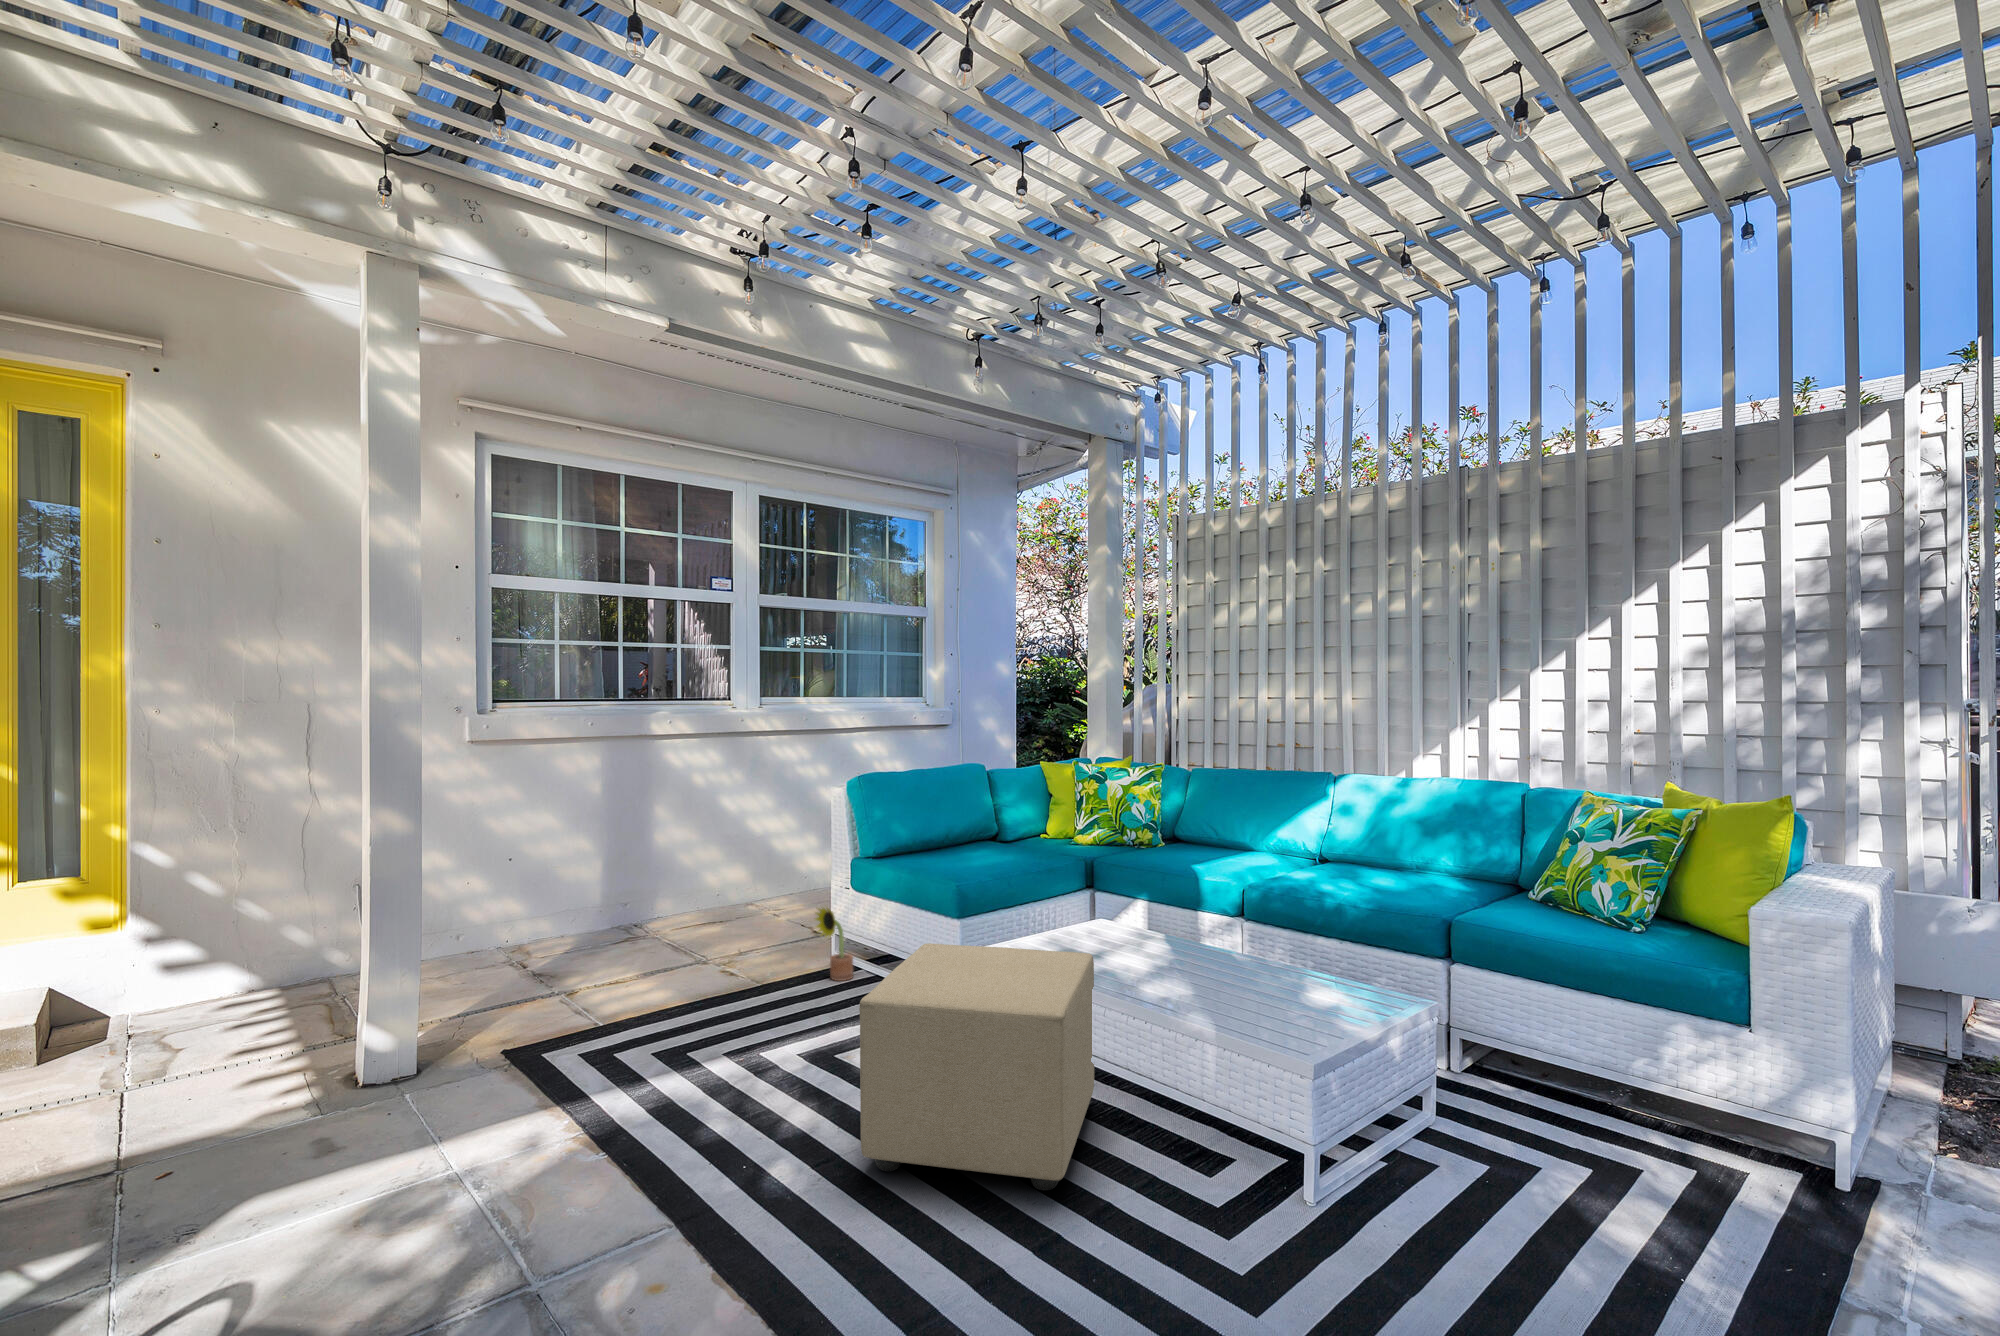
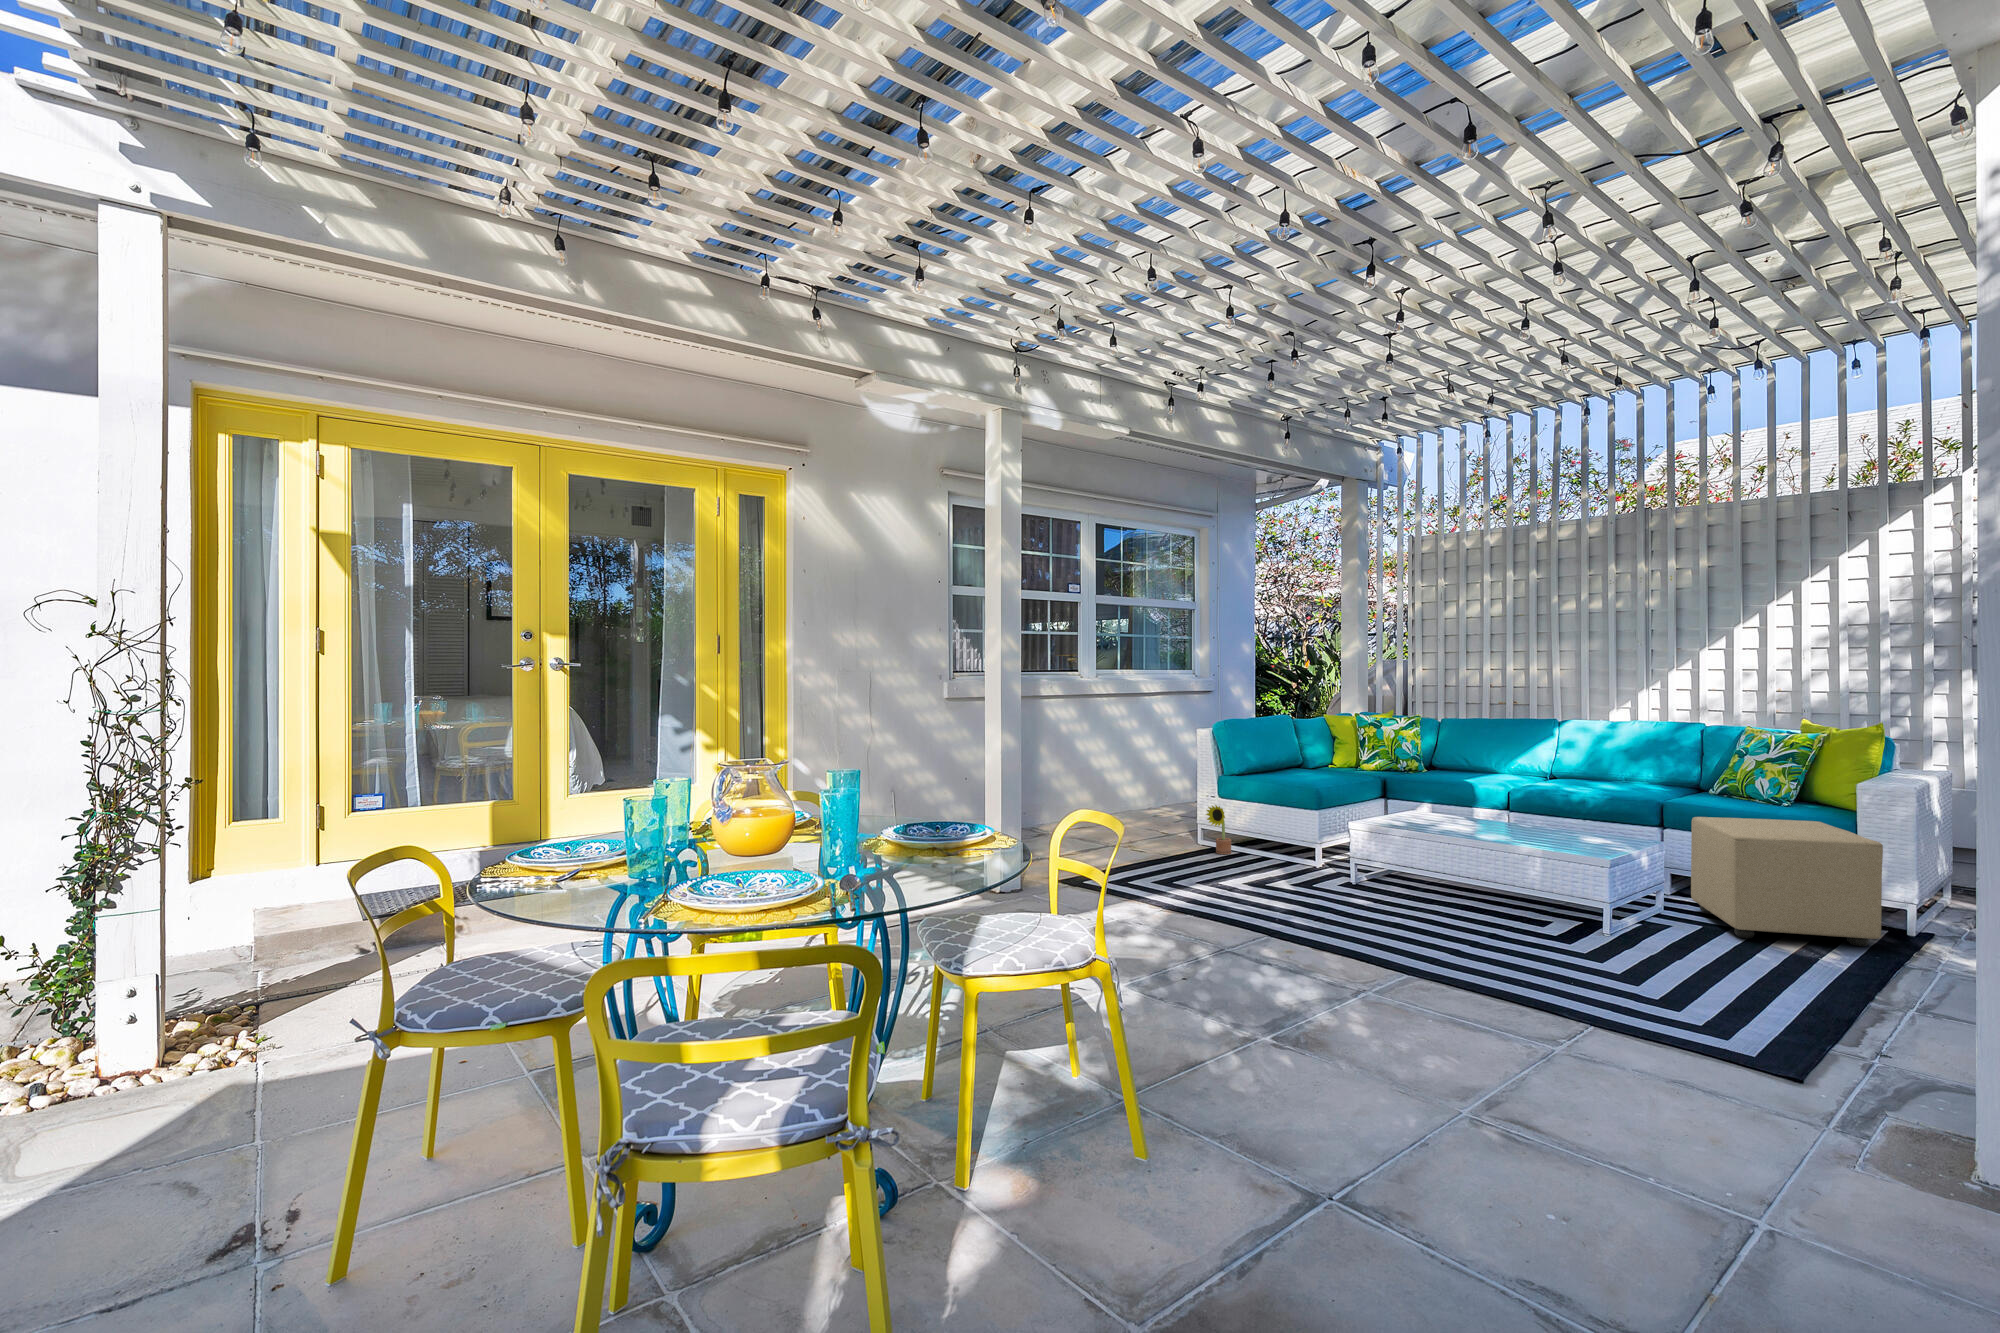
ottoman: present [859,943,1094,1191] -> present [1691,817,1883,946]

